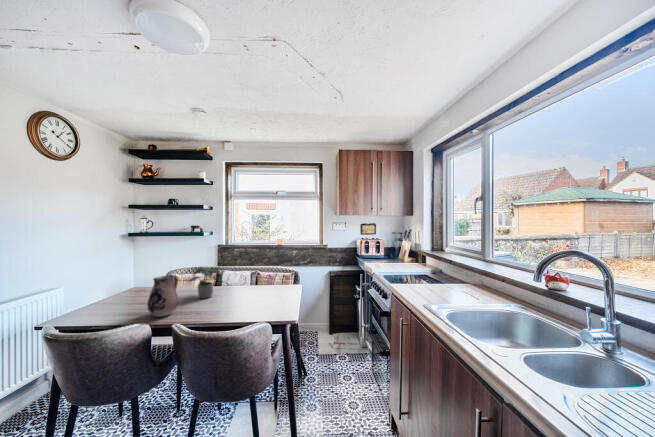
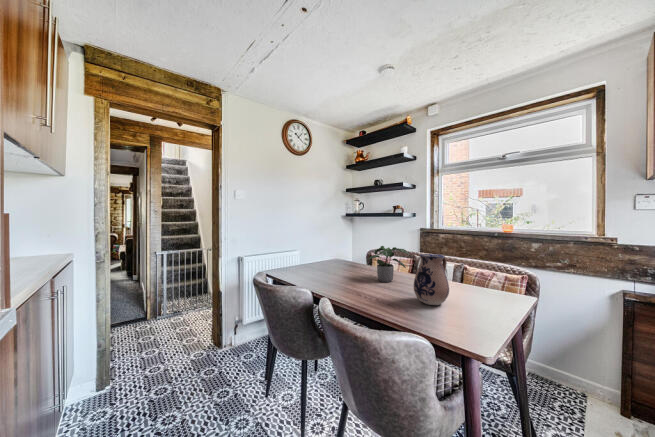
ceramic pitcher: present [147,275,178,317] -> present [414,254,449,305]

